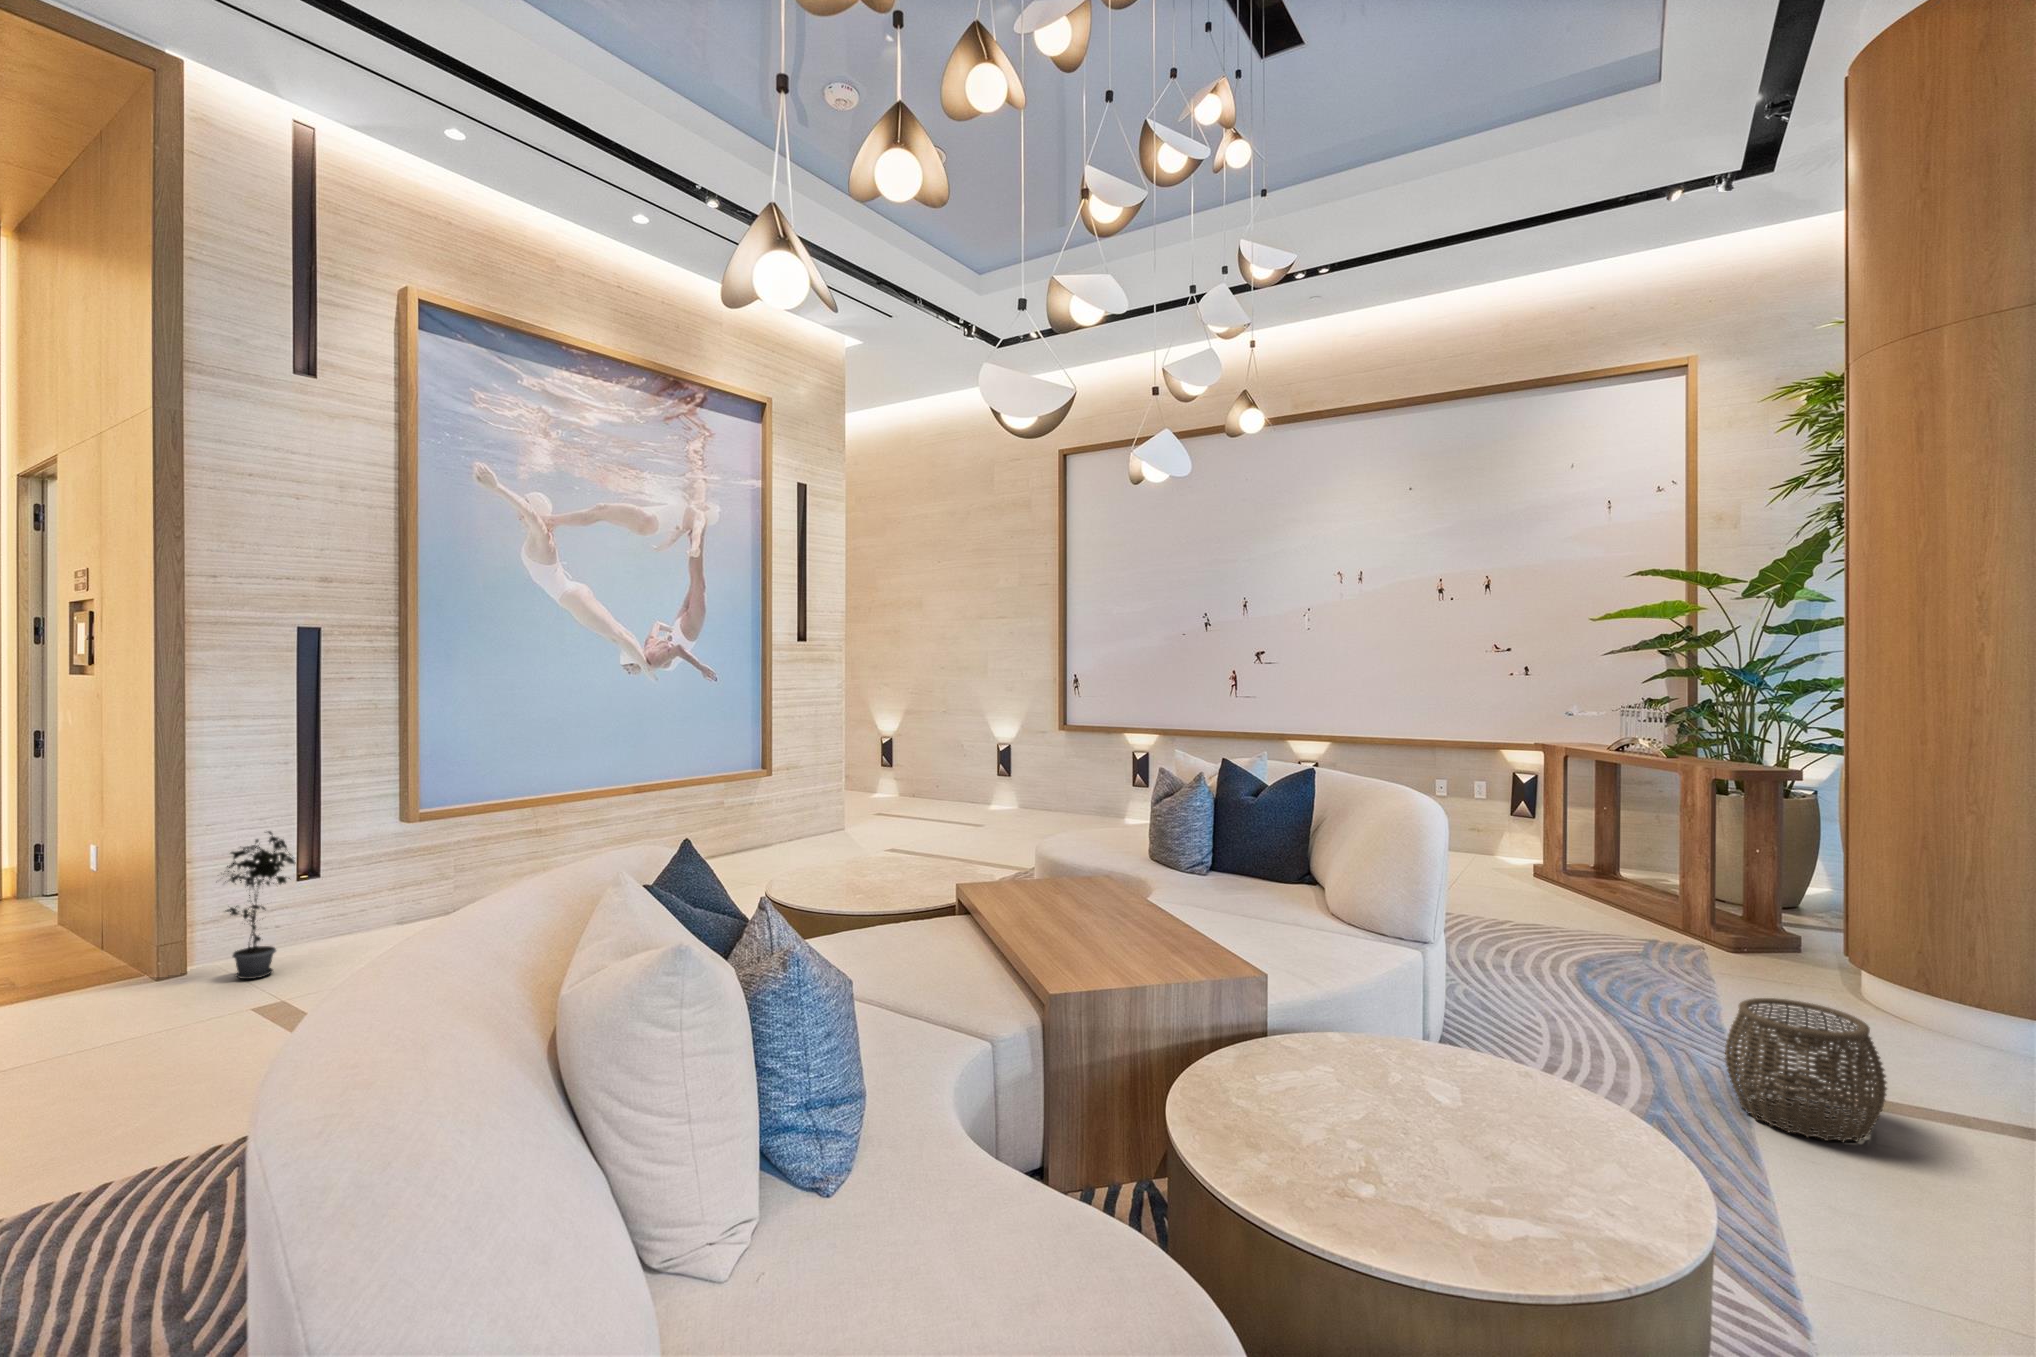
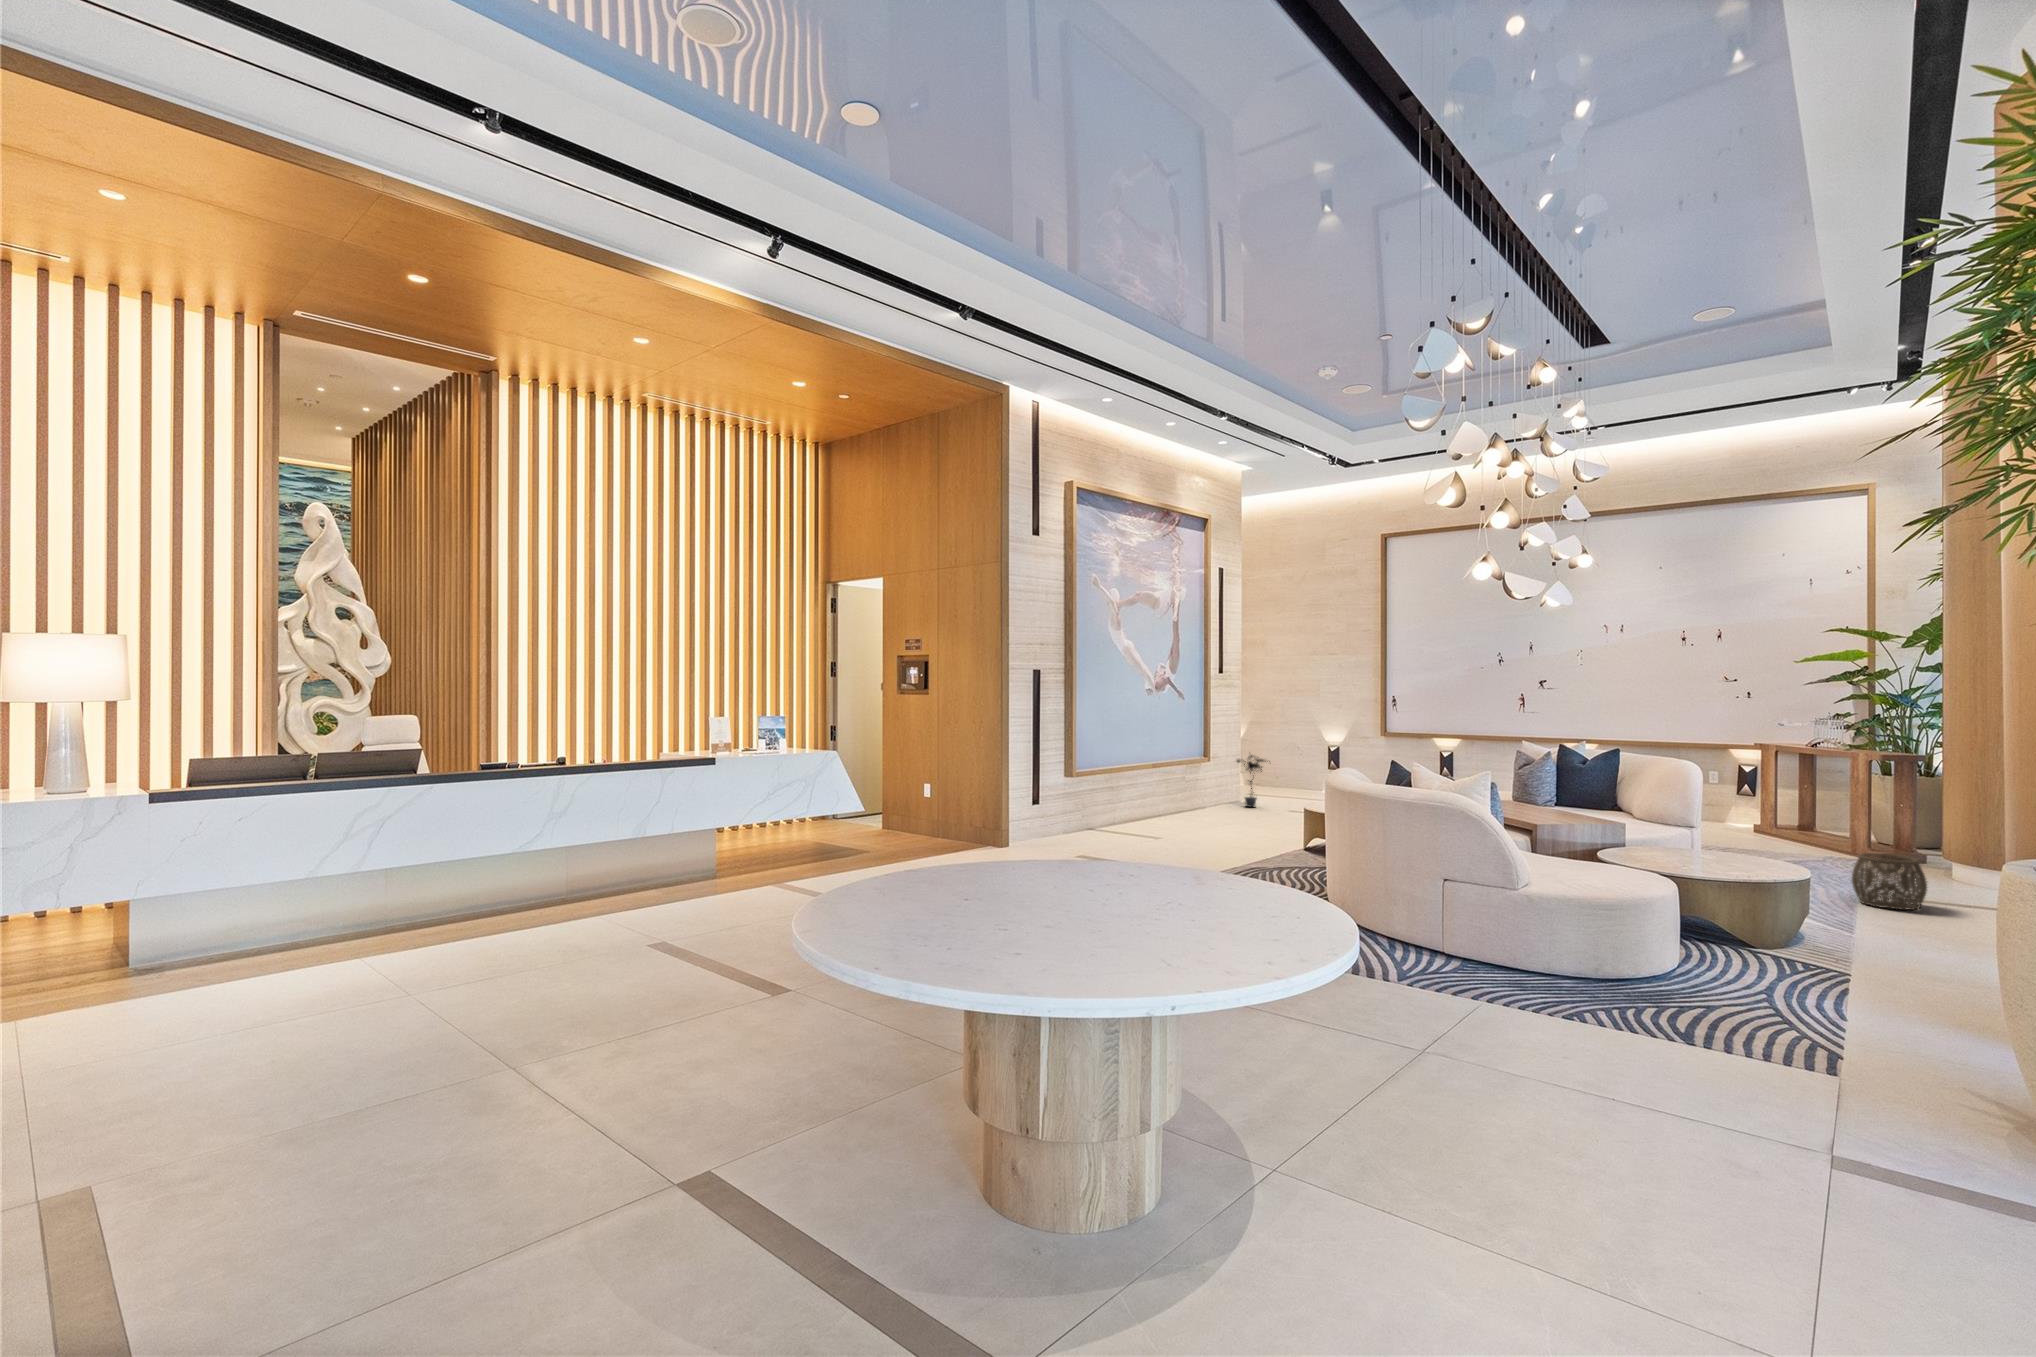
potted plant: present [225,831,295,979] -> present [1237,755,1270,807]

